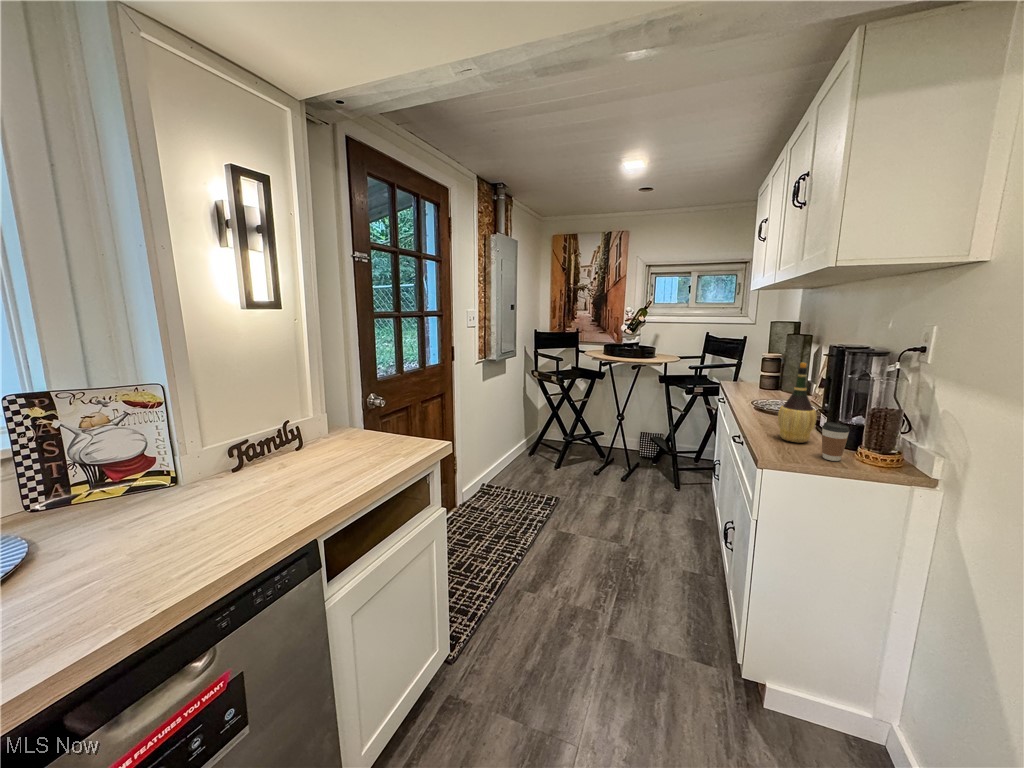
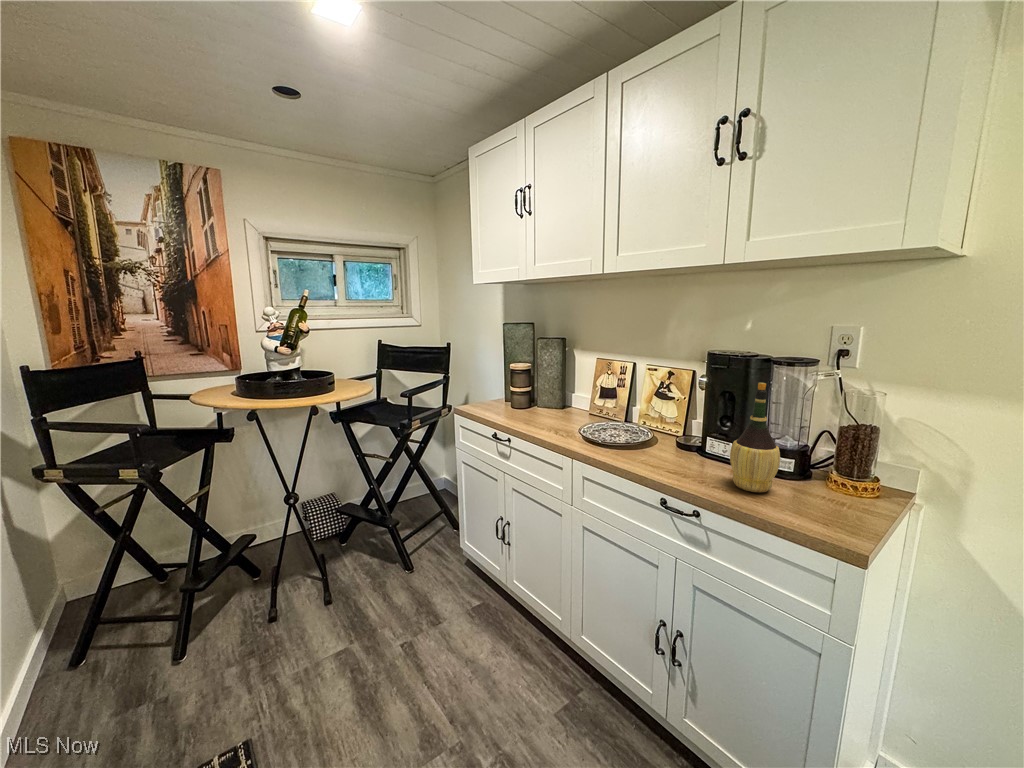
coffee cup: present [822,422,850,461] -> none [827,457,864,508]

